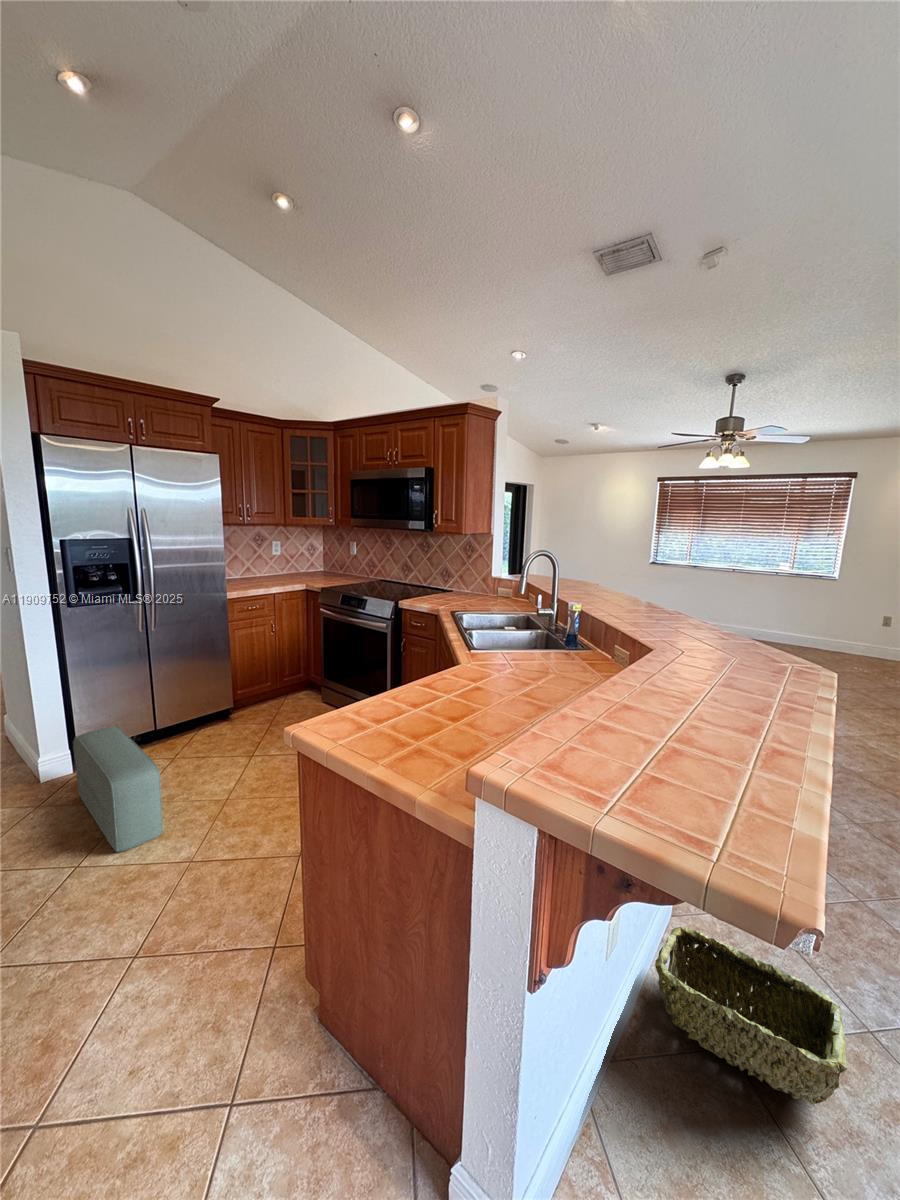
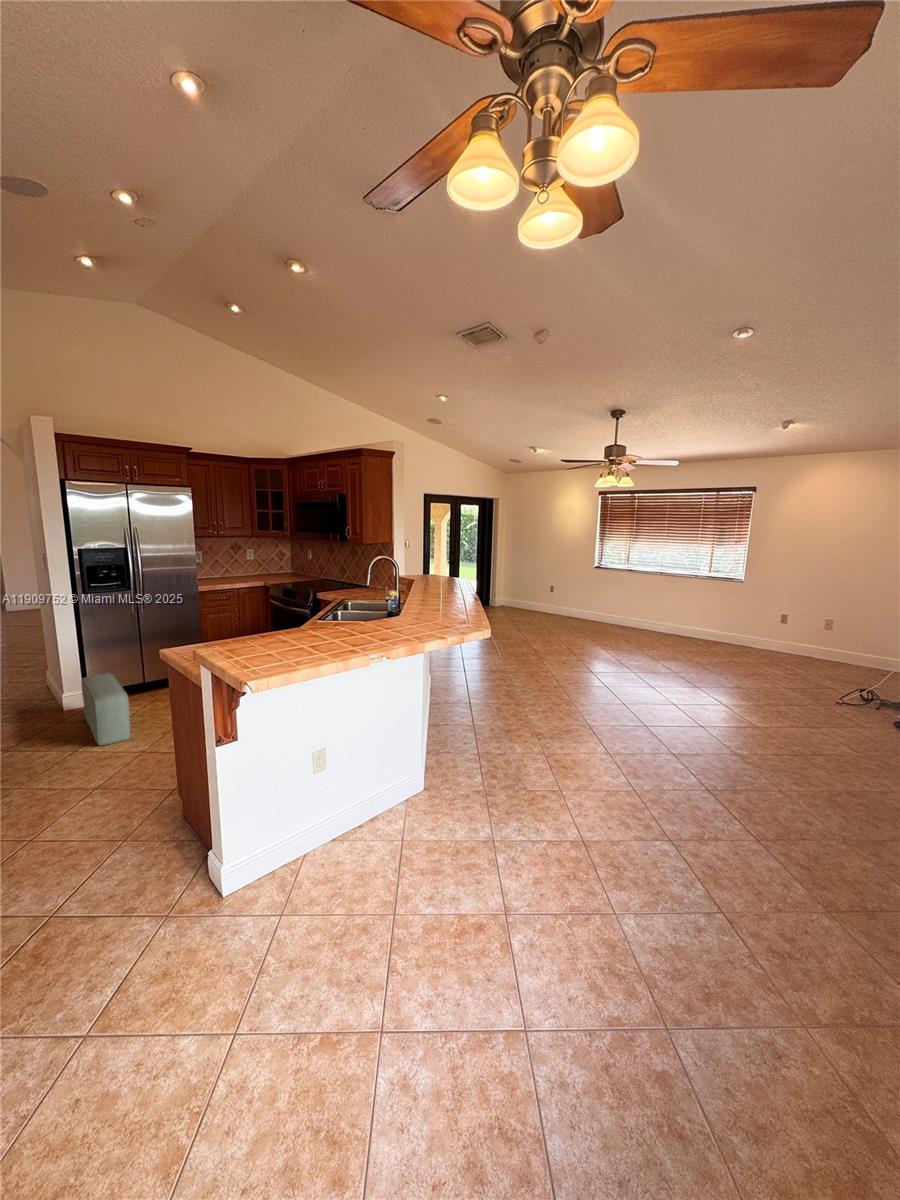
woven basket: present [655,927,847,1105] -> none [363,786,455,859]

